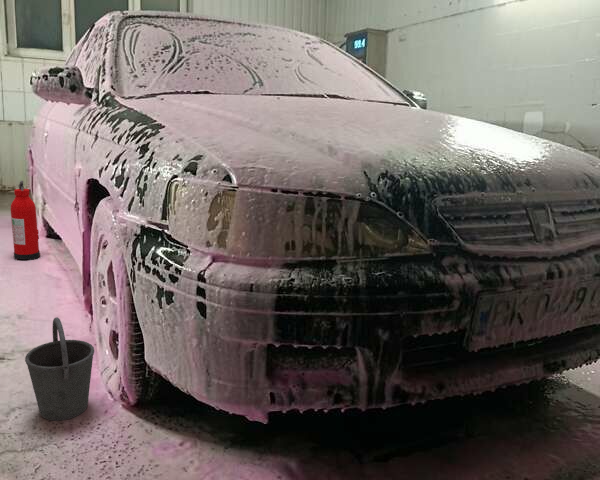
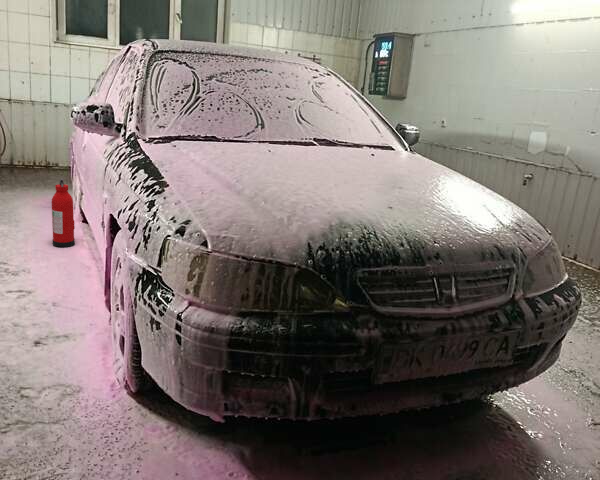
bucket: present [25,317,94,420] -> none [55,321,108,400]

